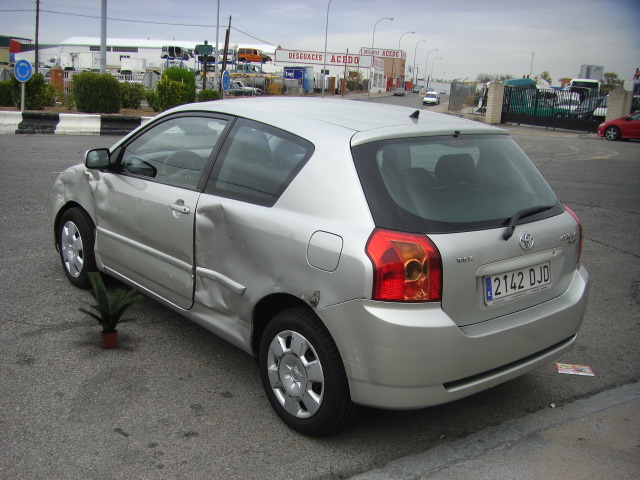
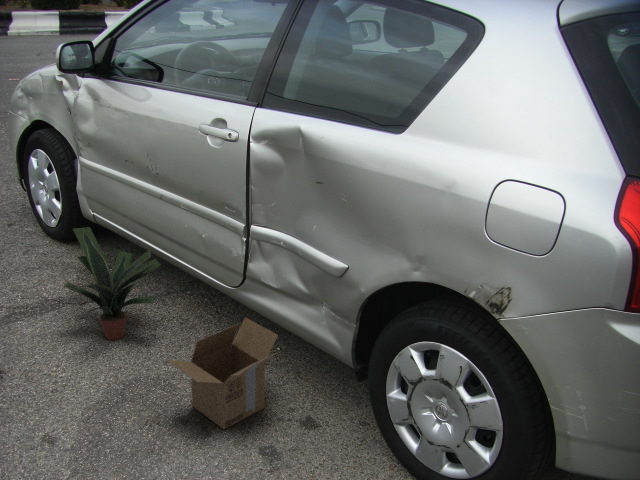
cardboard box: none [136,328,210,396] -> present [167,317,278,429]

